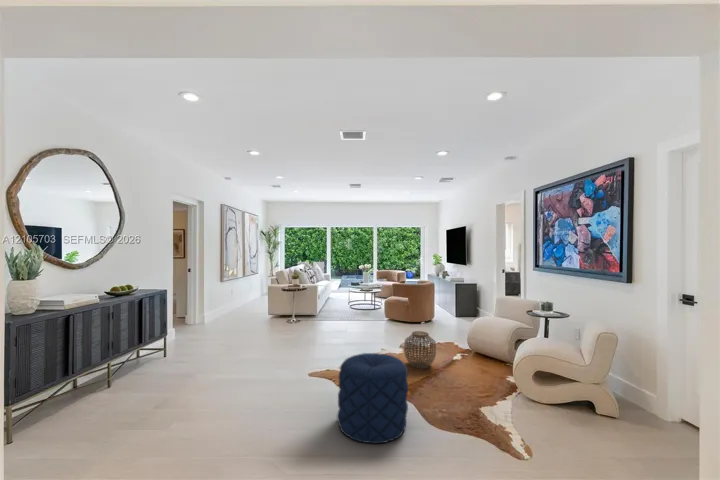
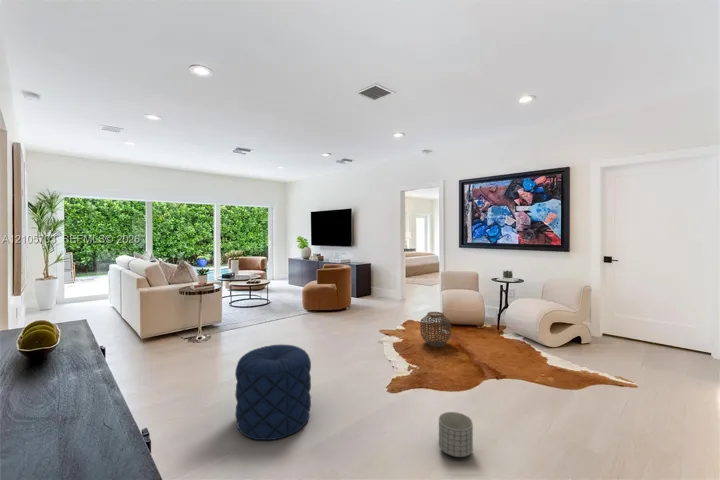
pouf: present [337,353,408,443] -> present [235,344,311,440]
planter: none [237,386,264,419] -> present [439,412,473,457]

